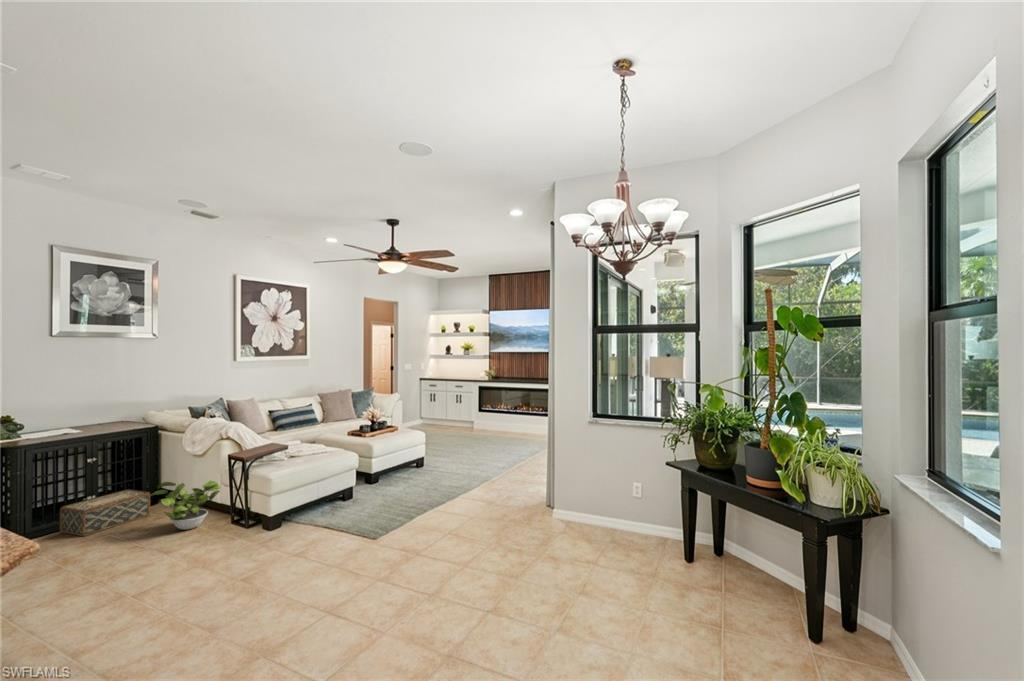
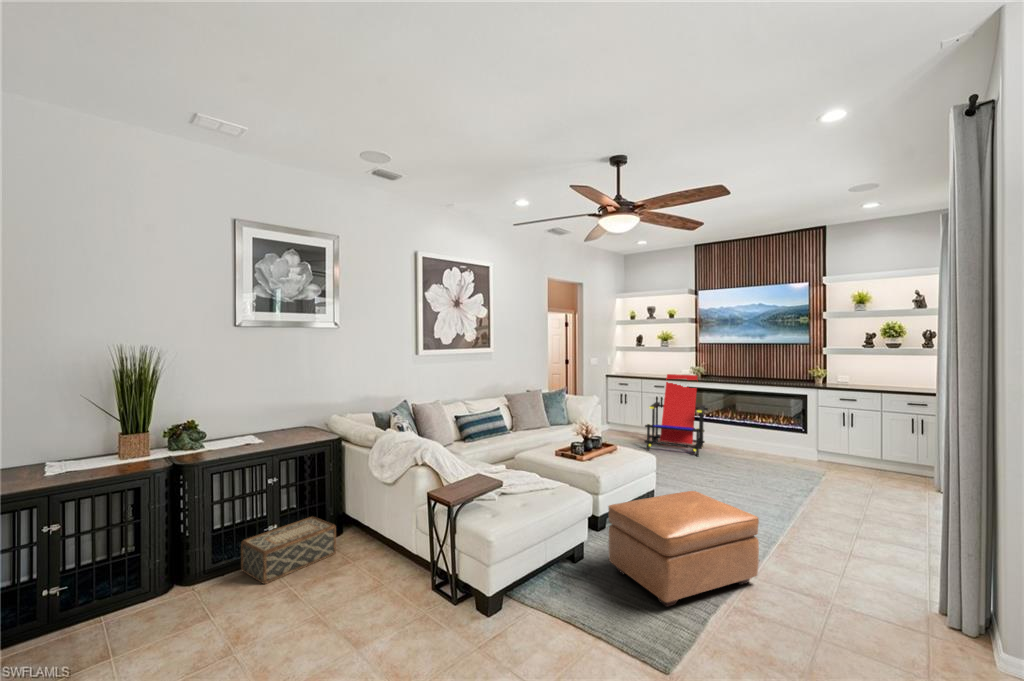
lounge chair: none [442,376,494,438] -> present [645,374,709,456]
ottoman: none [369,448,465,516] -> present [608,491,759,607]
potted plant: present [150,481,220,530] -> none [335,523,418,591]

